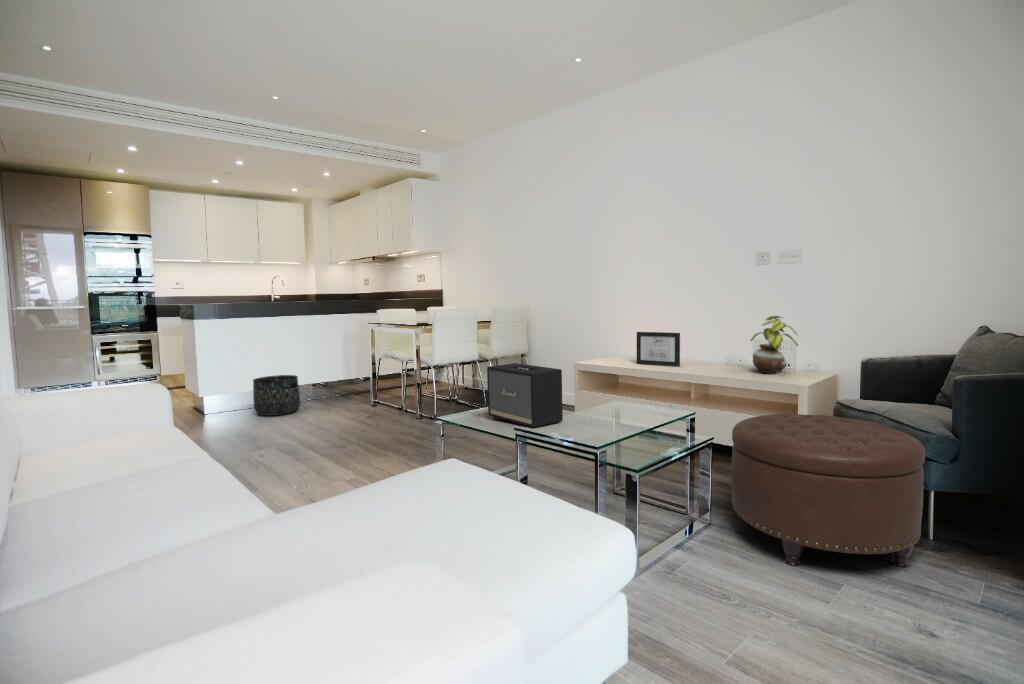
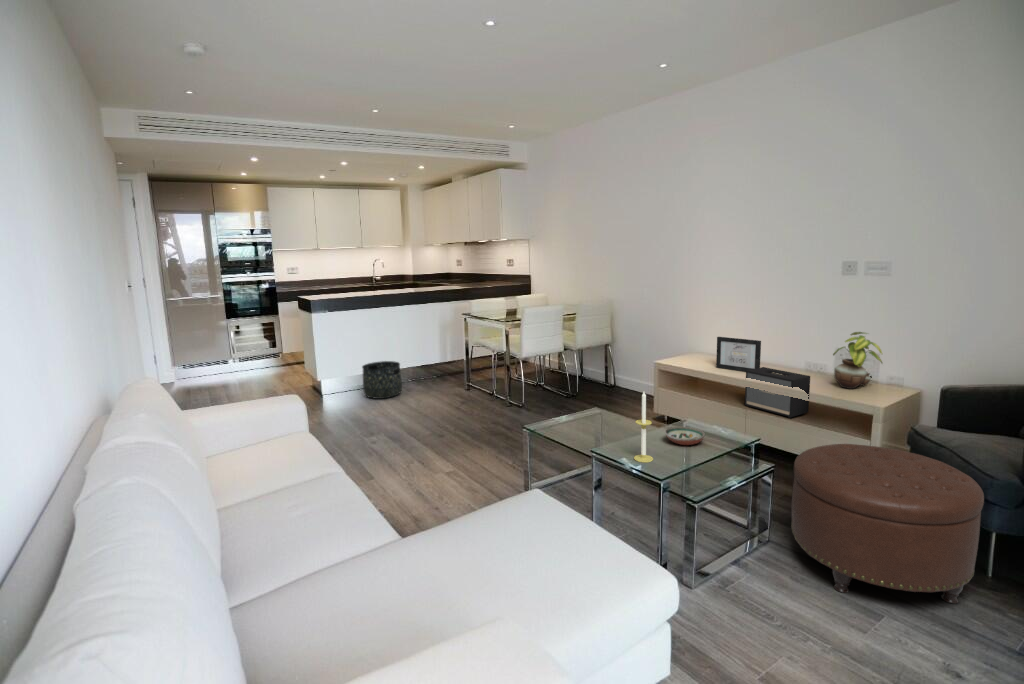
candle: none [564,356,585,438] -> present [634,392,653,462]
speaker: present [487,363,563,428] -> present [745,367,810,418]
decorative bowl: none [595,406,637,424] -> present [665,427,705,445]

